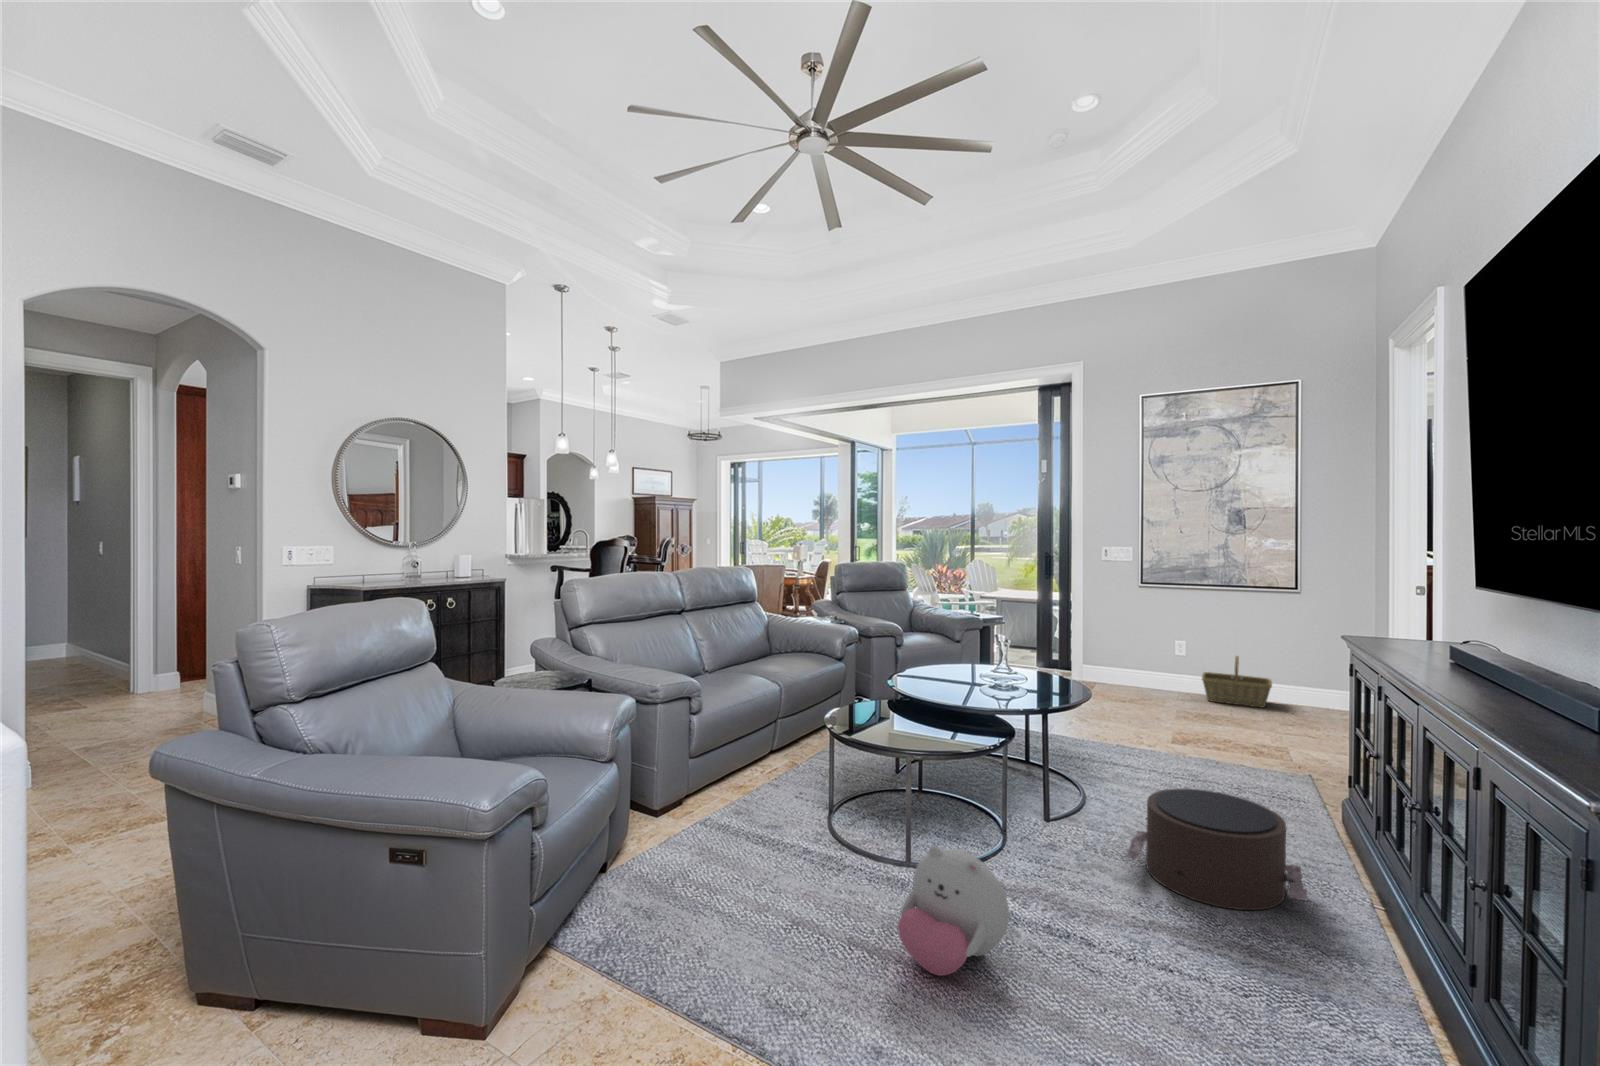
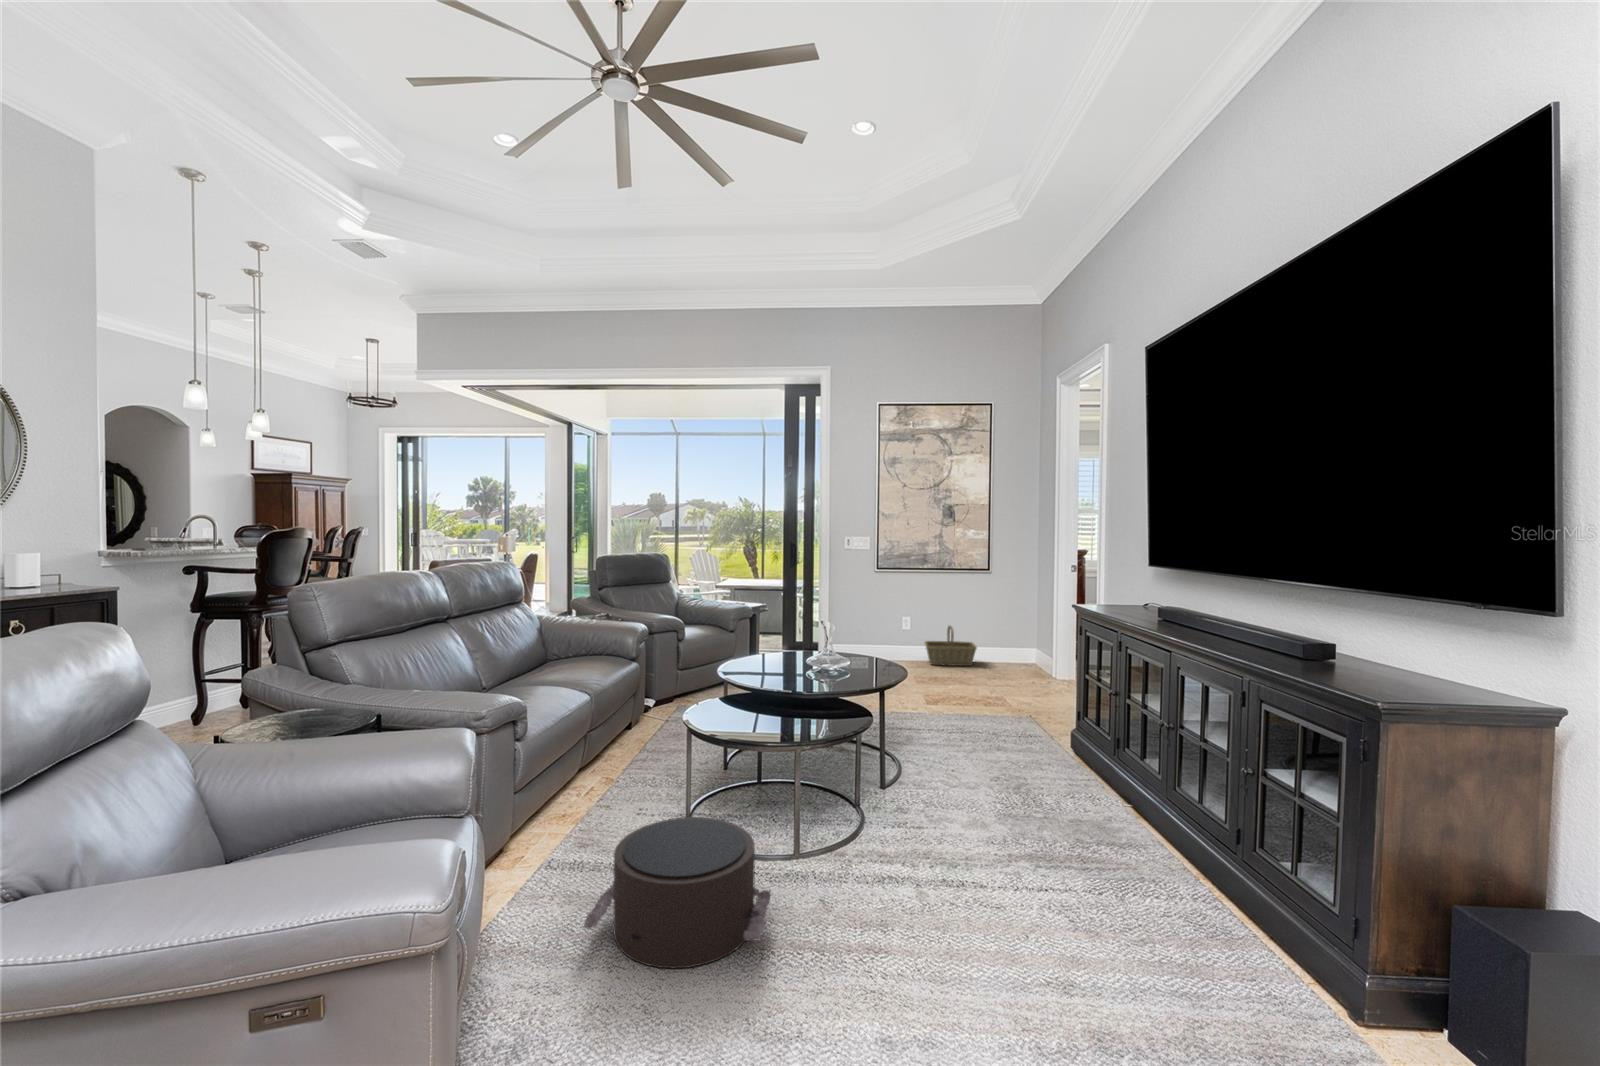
pouf: present [1127,789,1307,910] -> present [582,817,771,969]
plush toy: present [898,846,1010,976] -> none [845,830,942,954]

